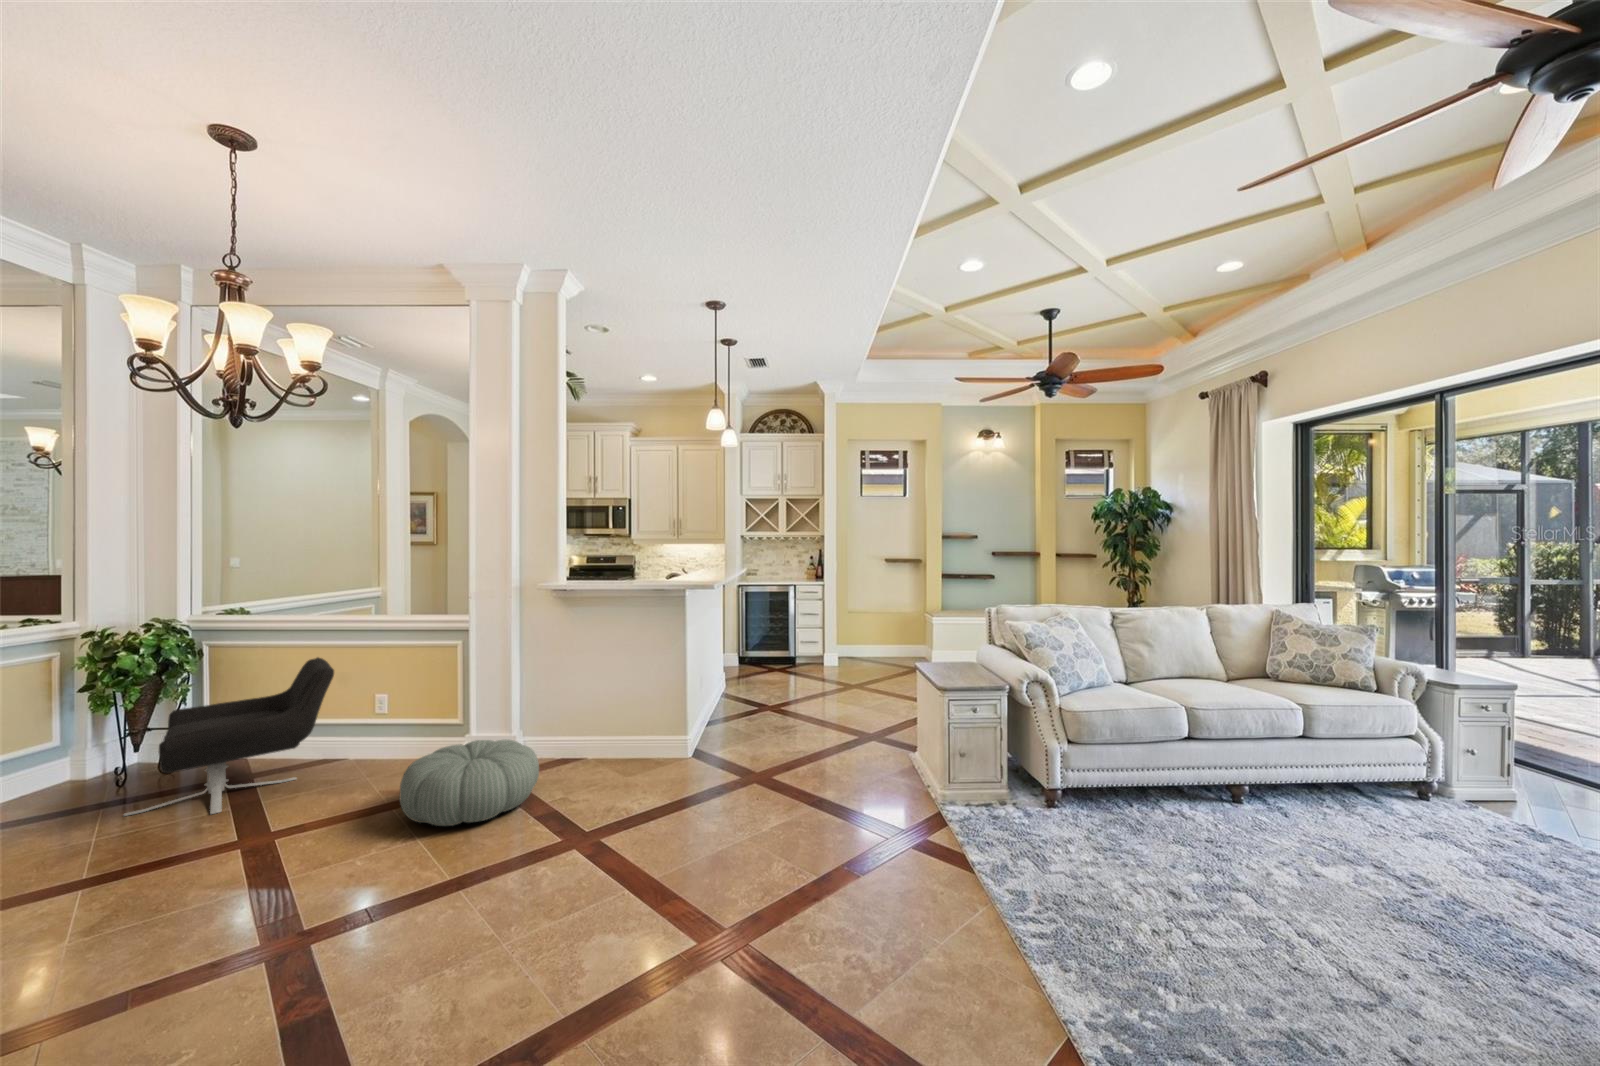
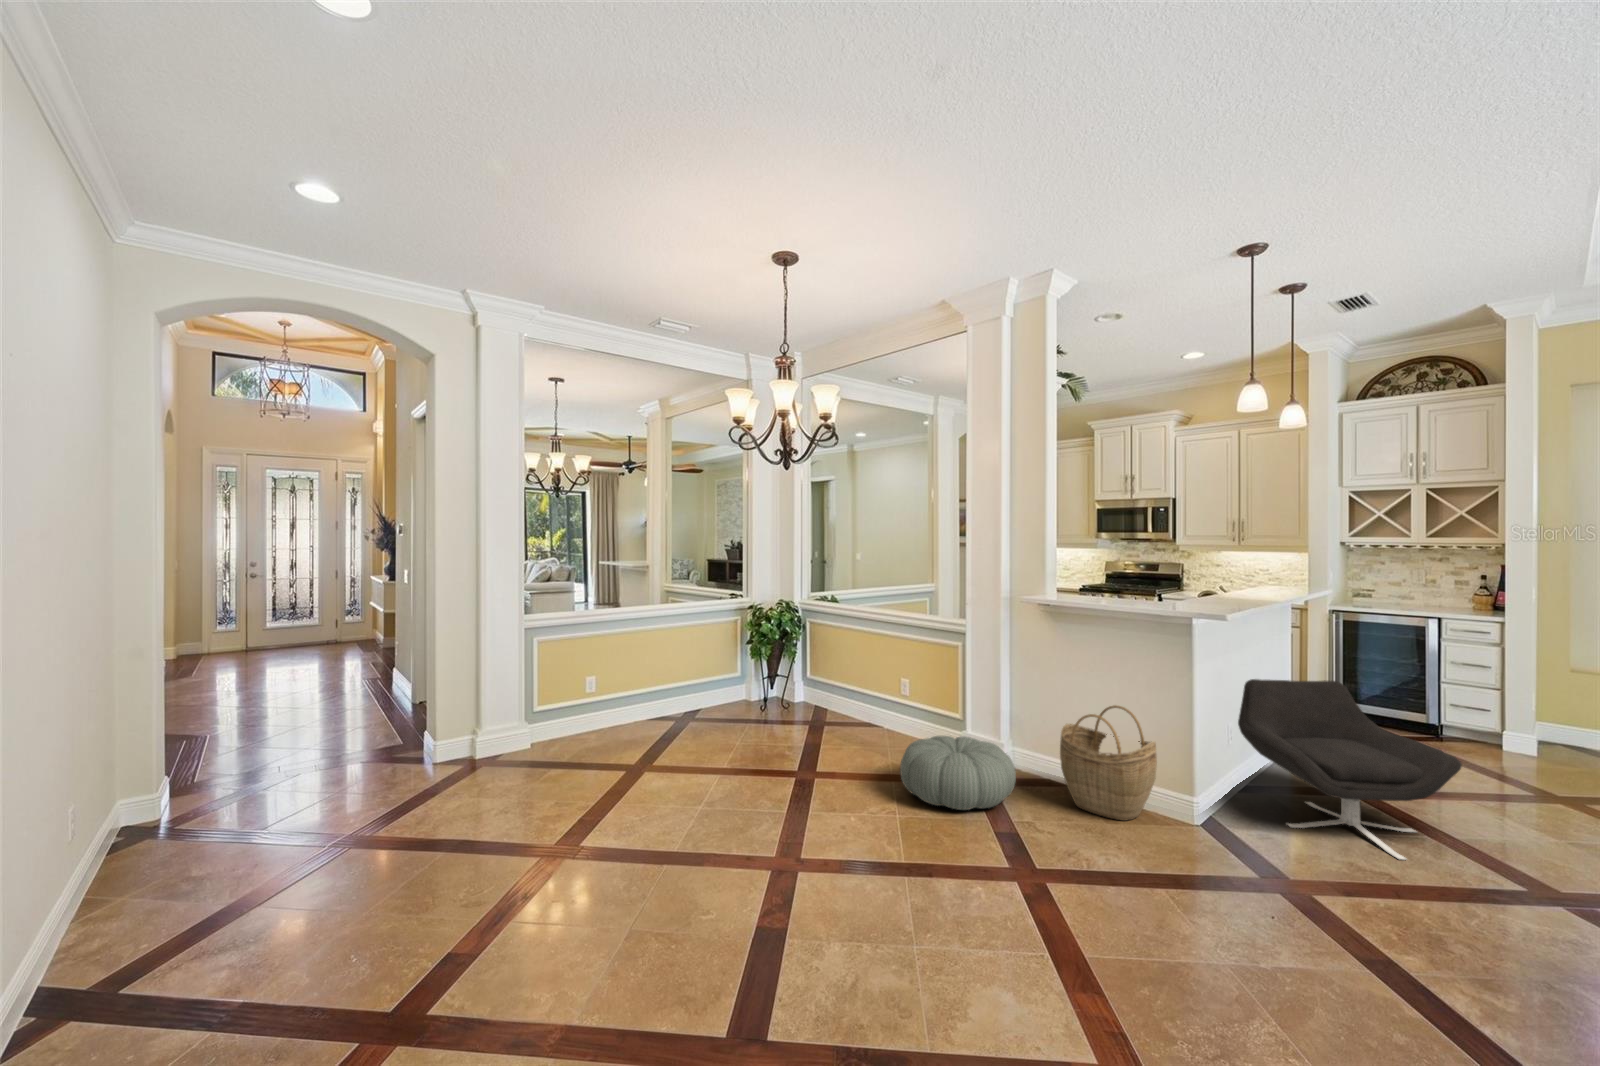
lounge chair: present [124,658,334,816] -> present [1238,679,1462,860]
woven basket: none [580,676,664,780] -> present [1060,705,1157,821]

